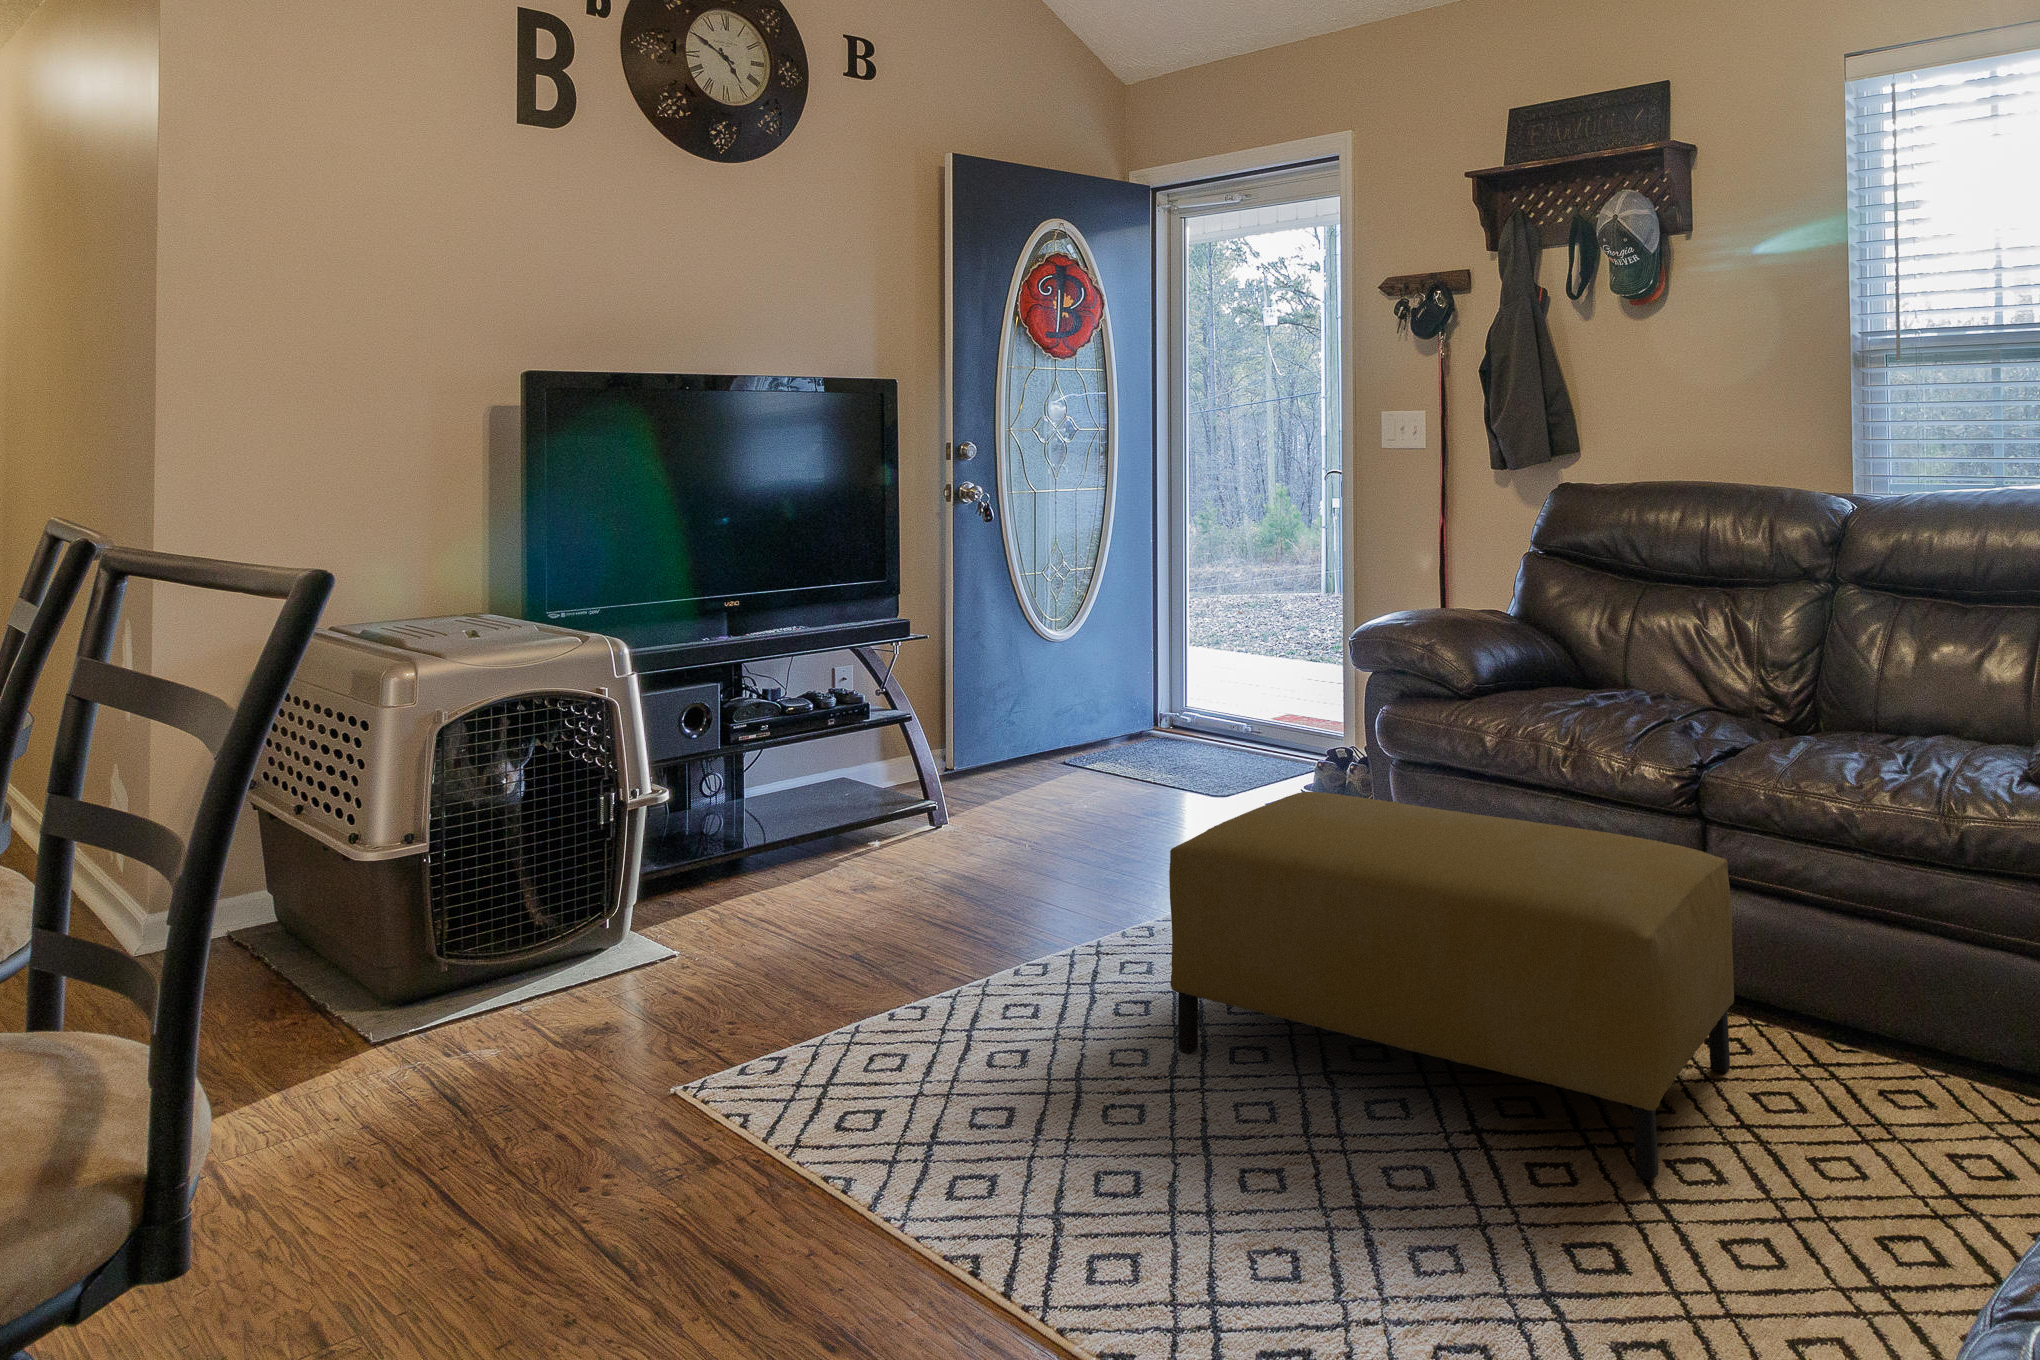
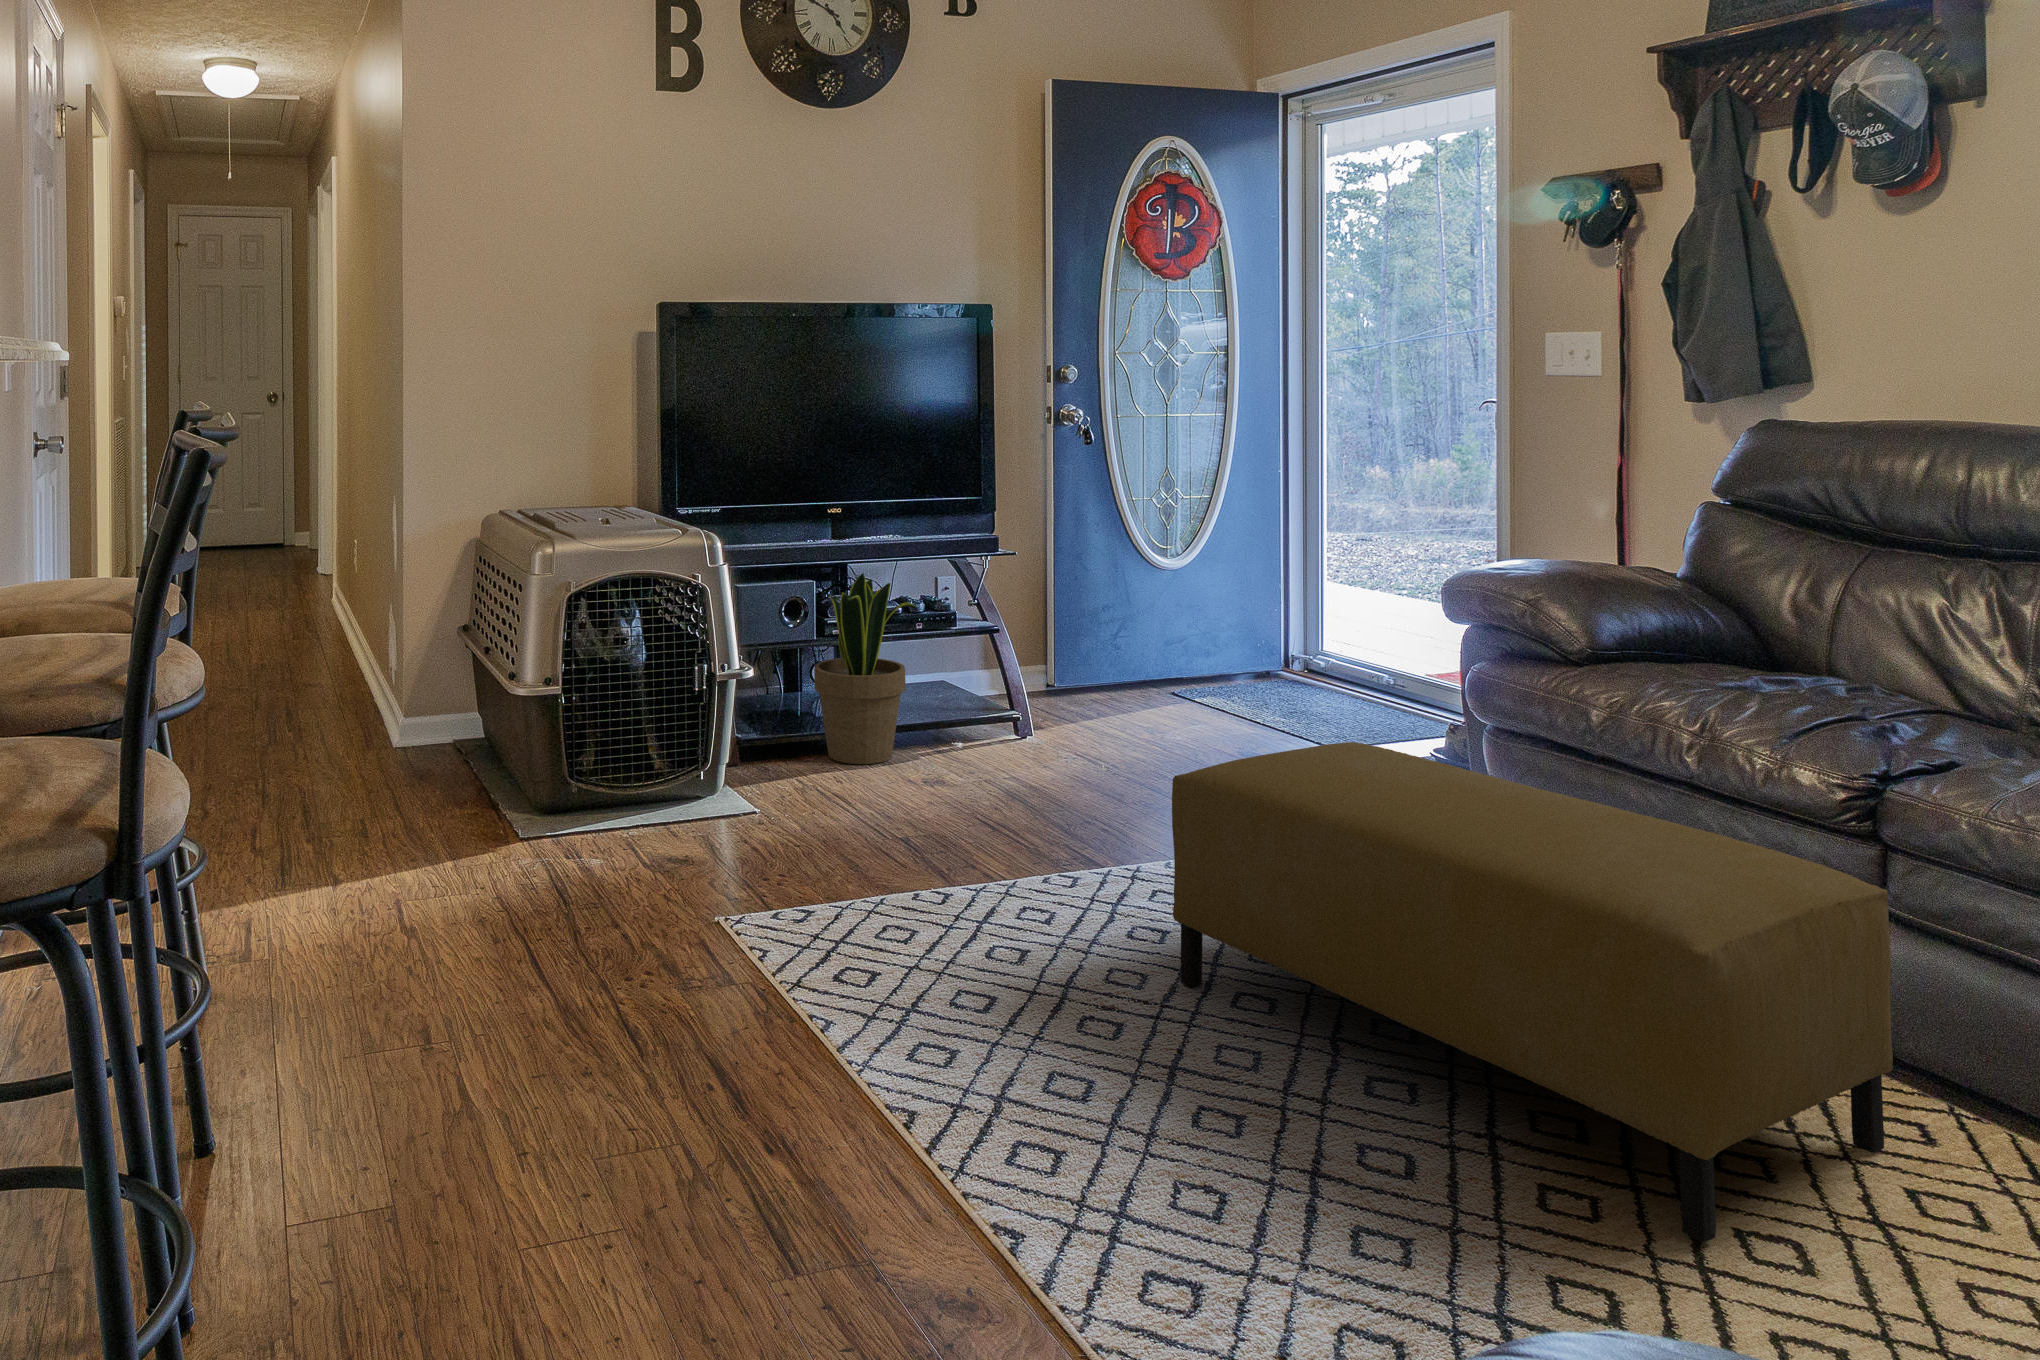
potted plant: none [719,670,837,881] -> present [814,573,918,764]

